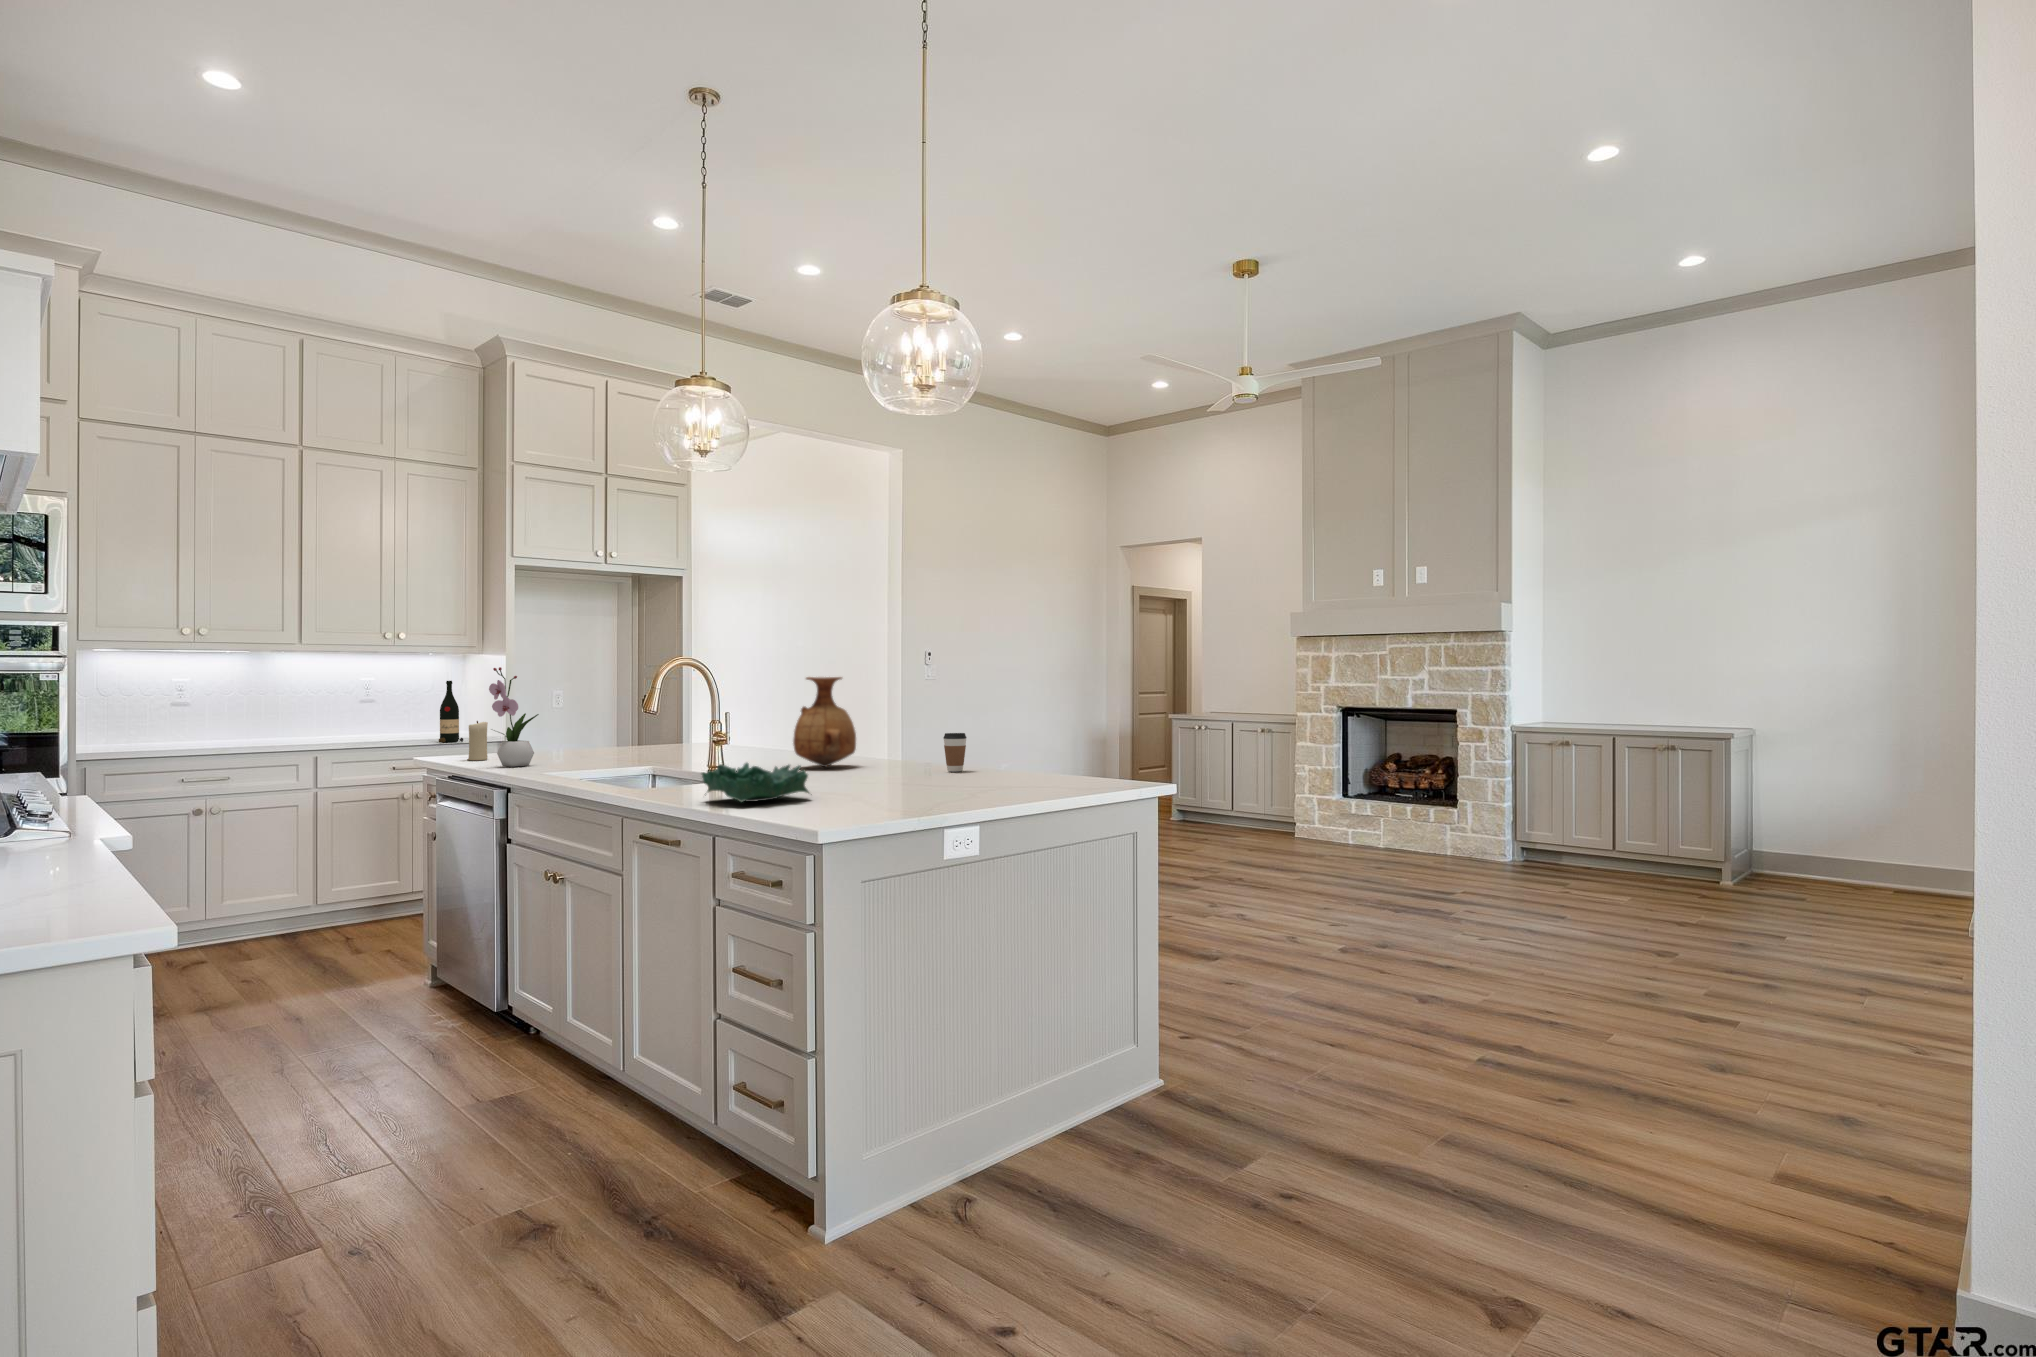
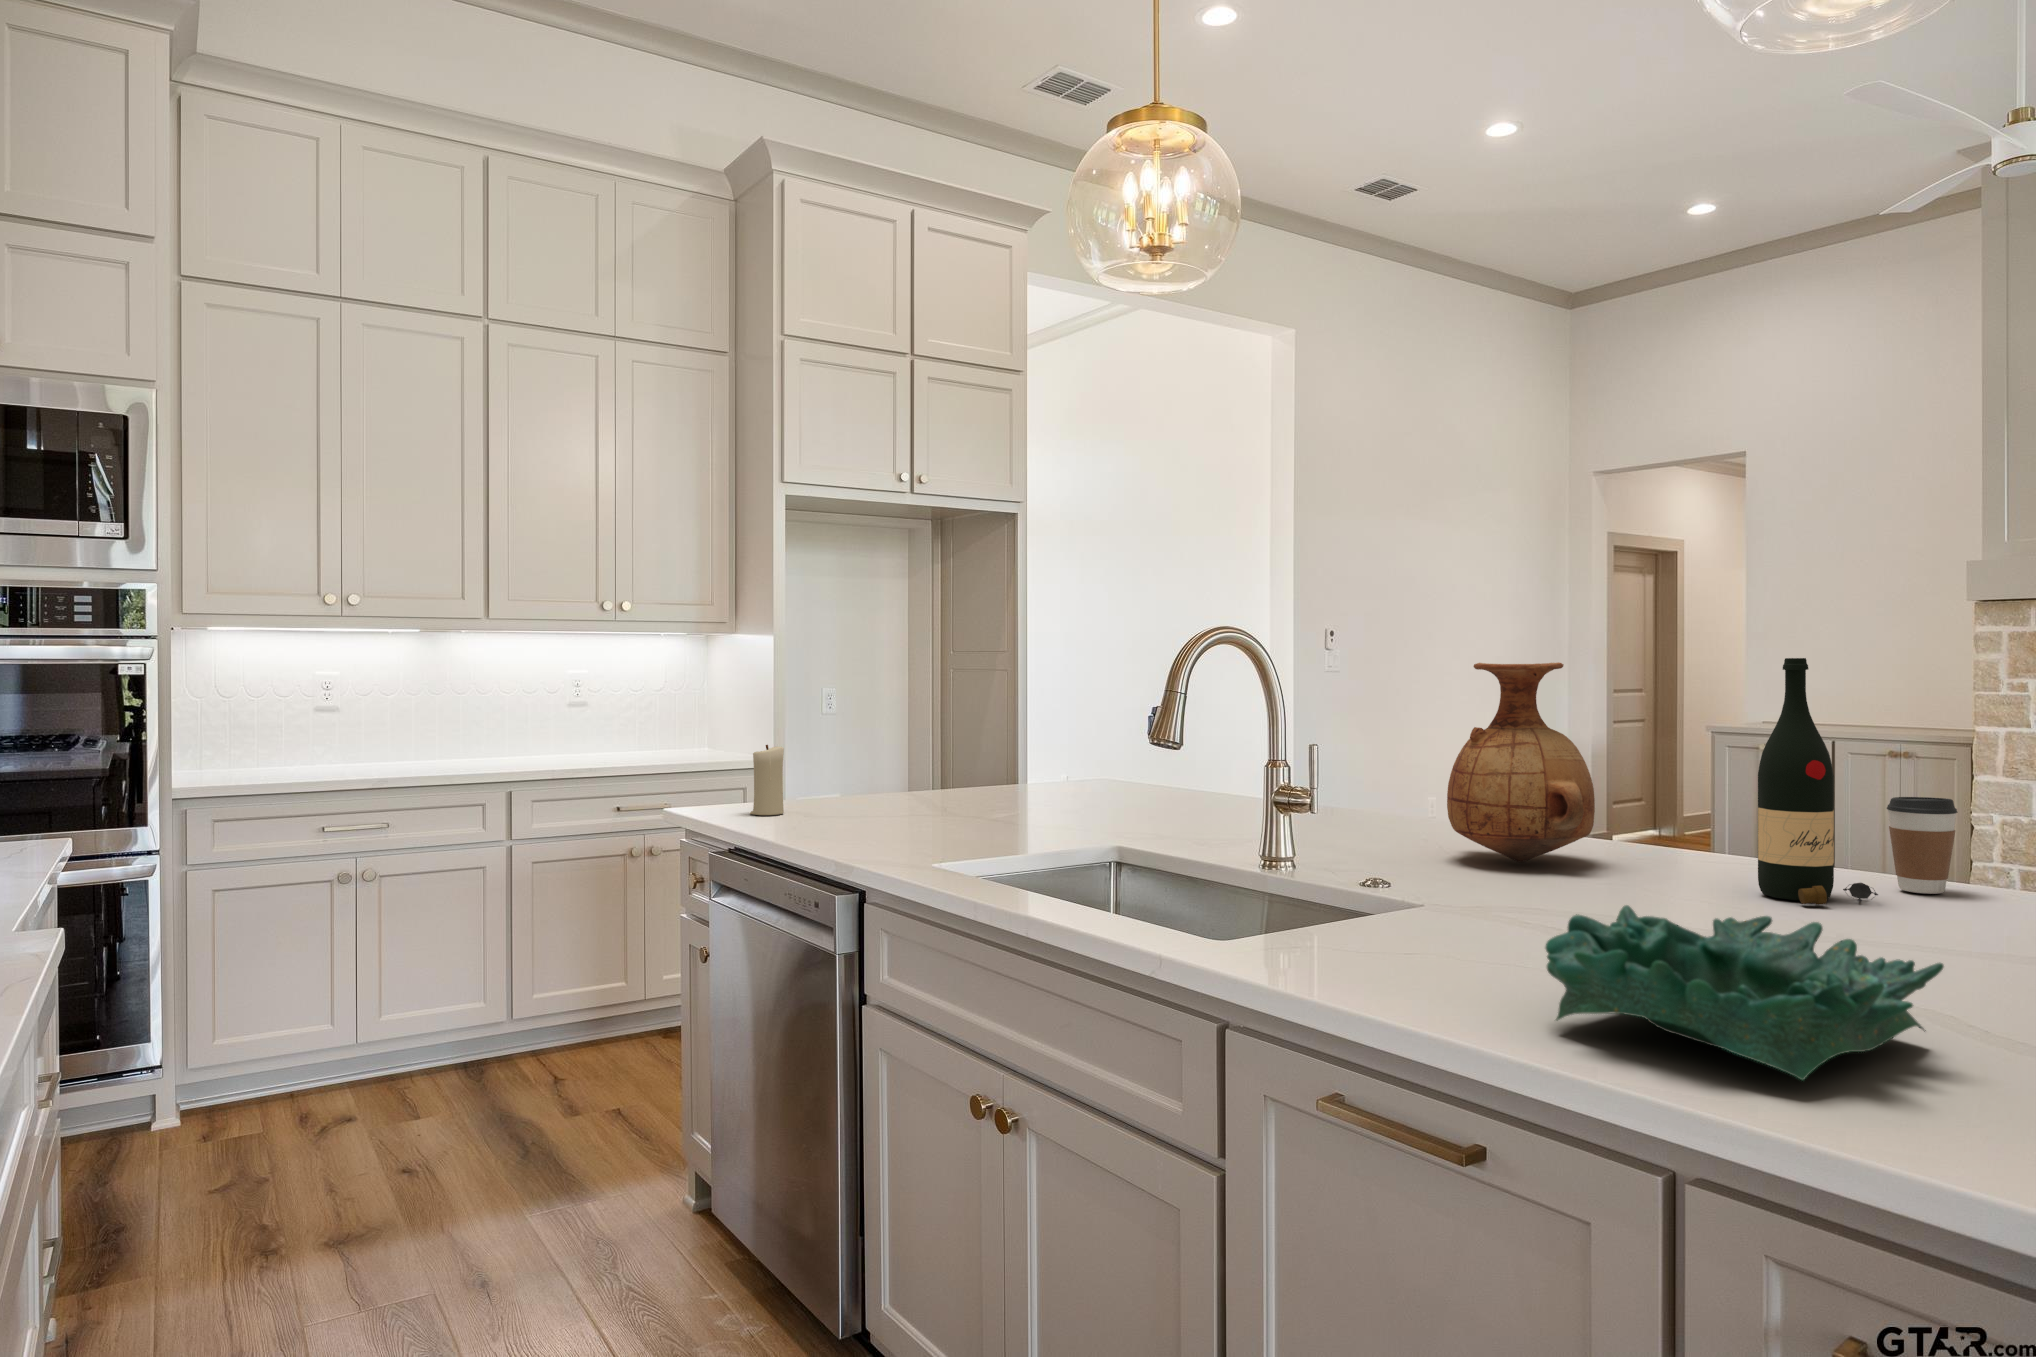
flower arrangement: present [489,667,539,767] -> none [803,648,889,836]
wine bottle: present [439,681,463,743] -> present [1758,658,1878,905]

